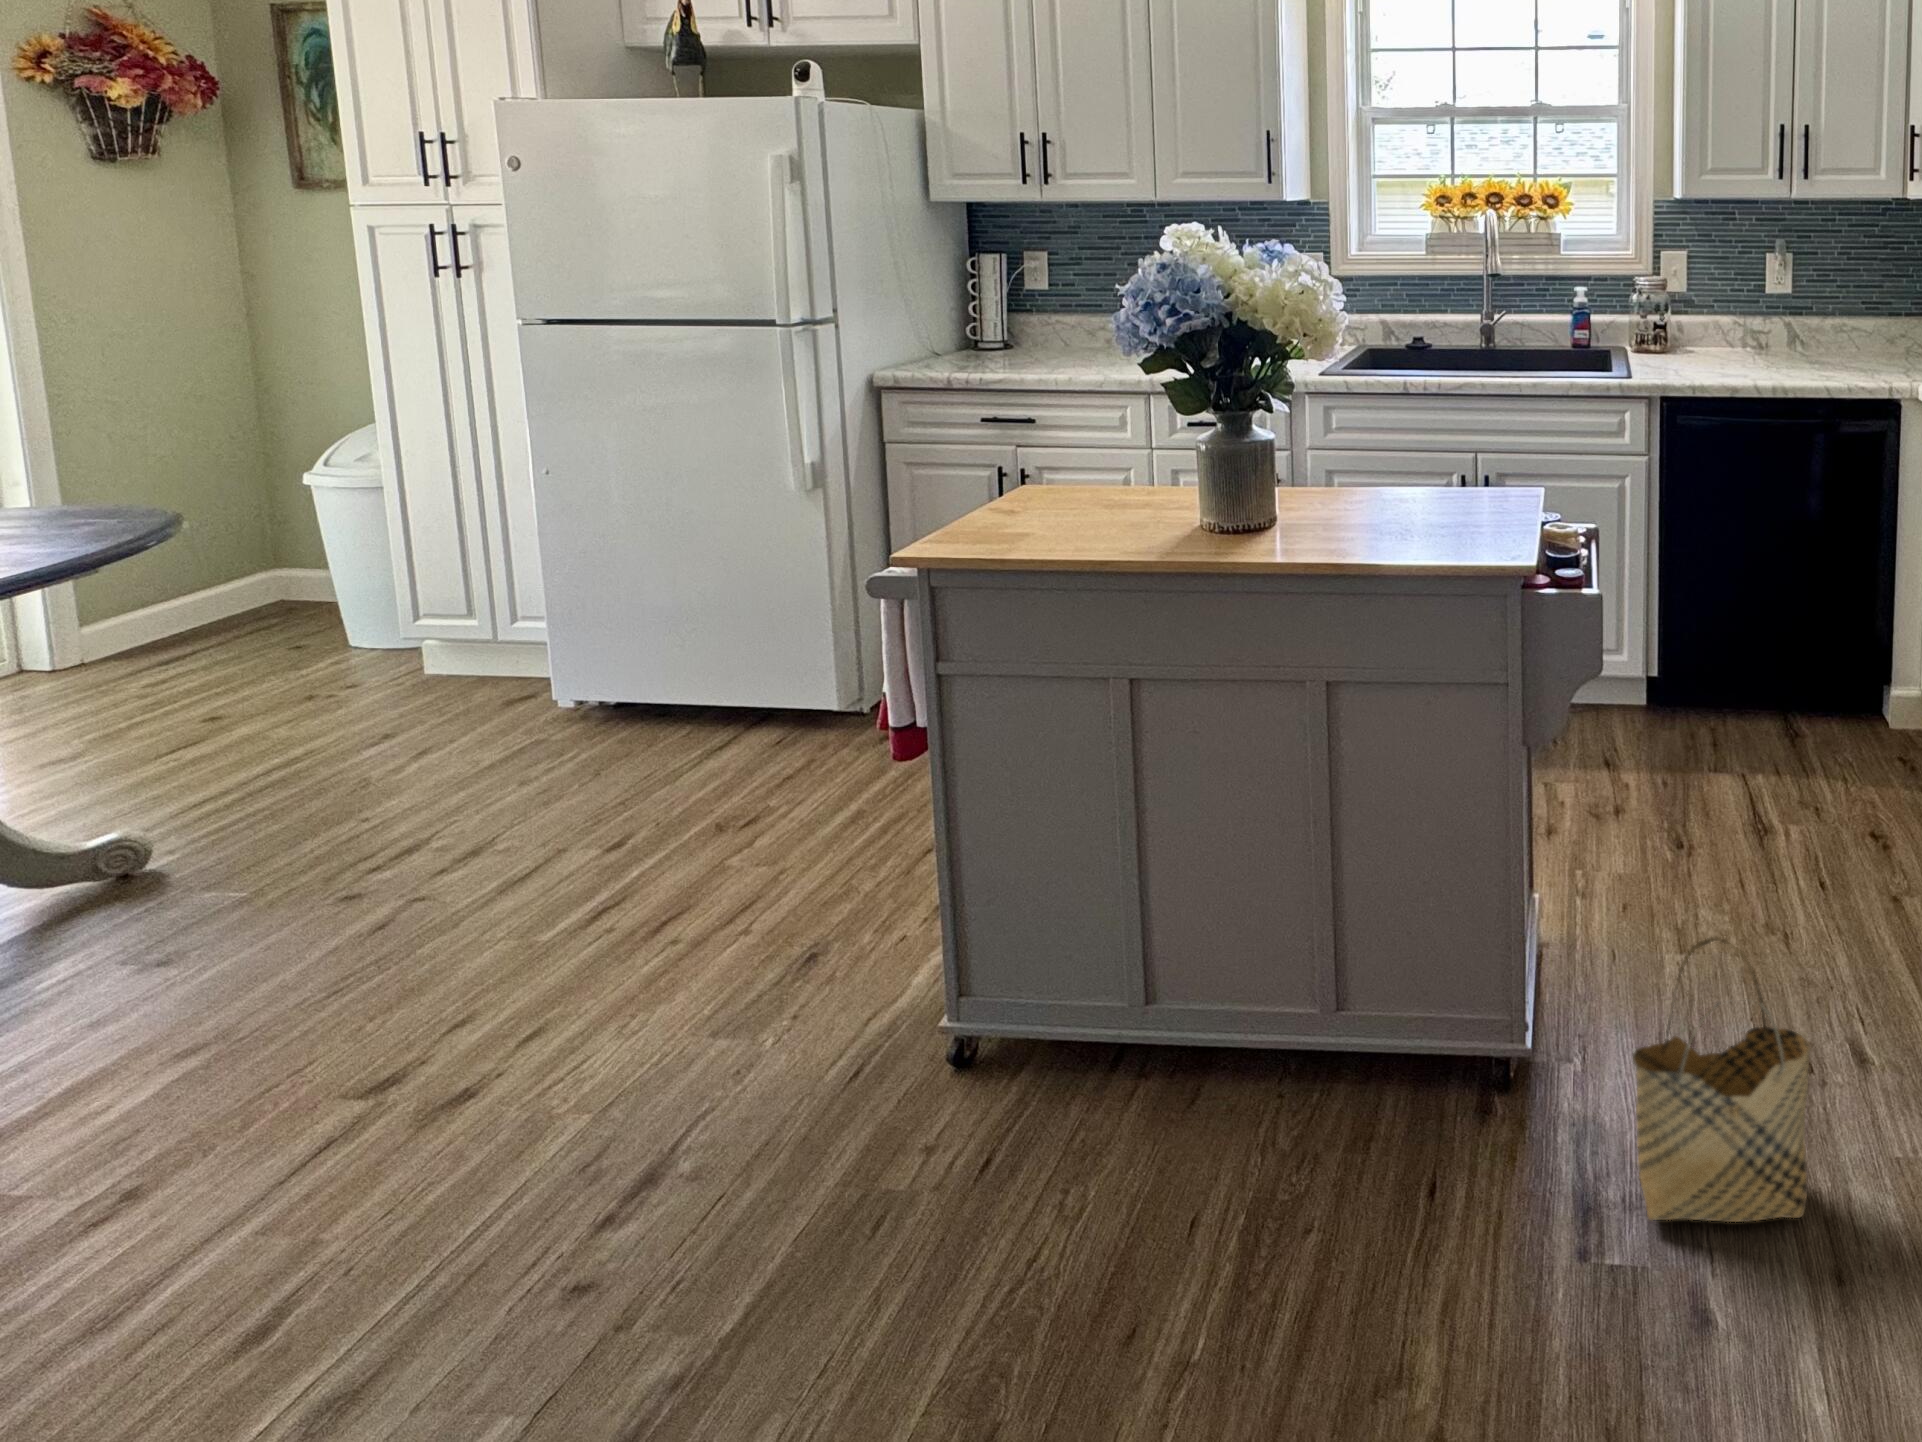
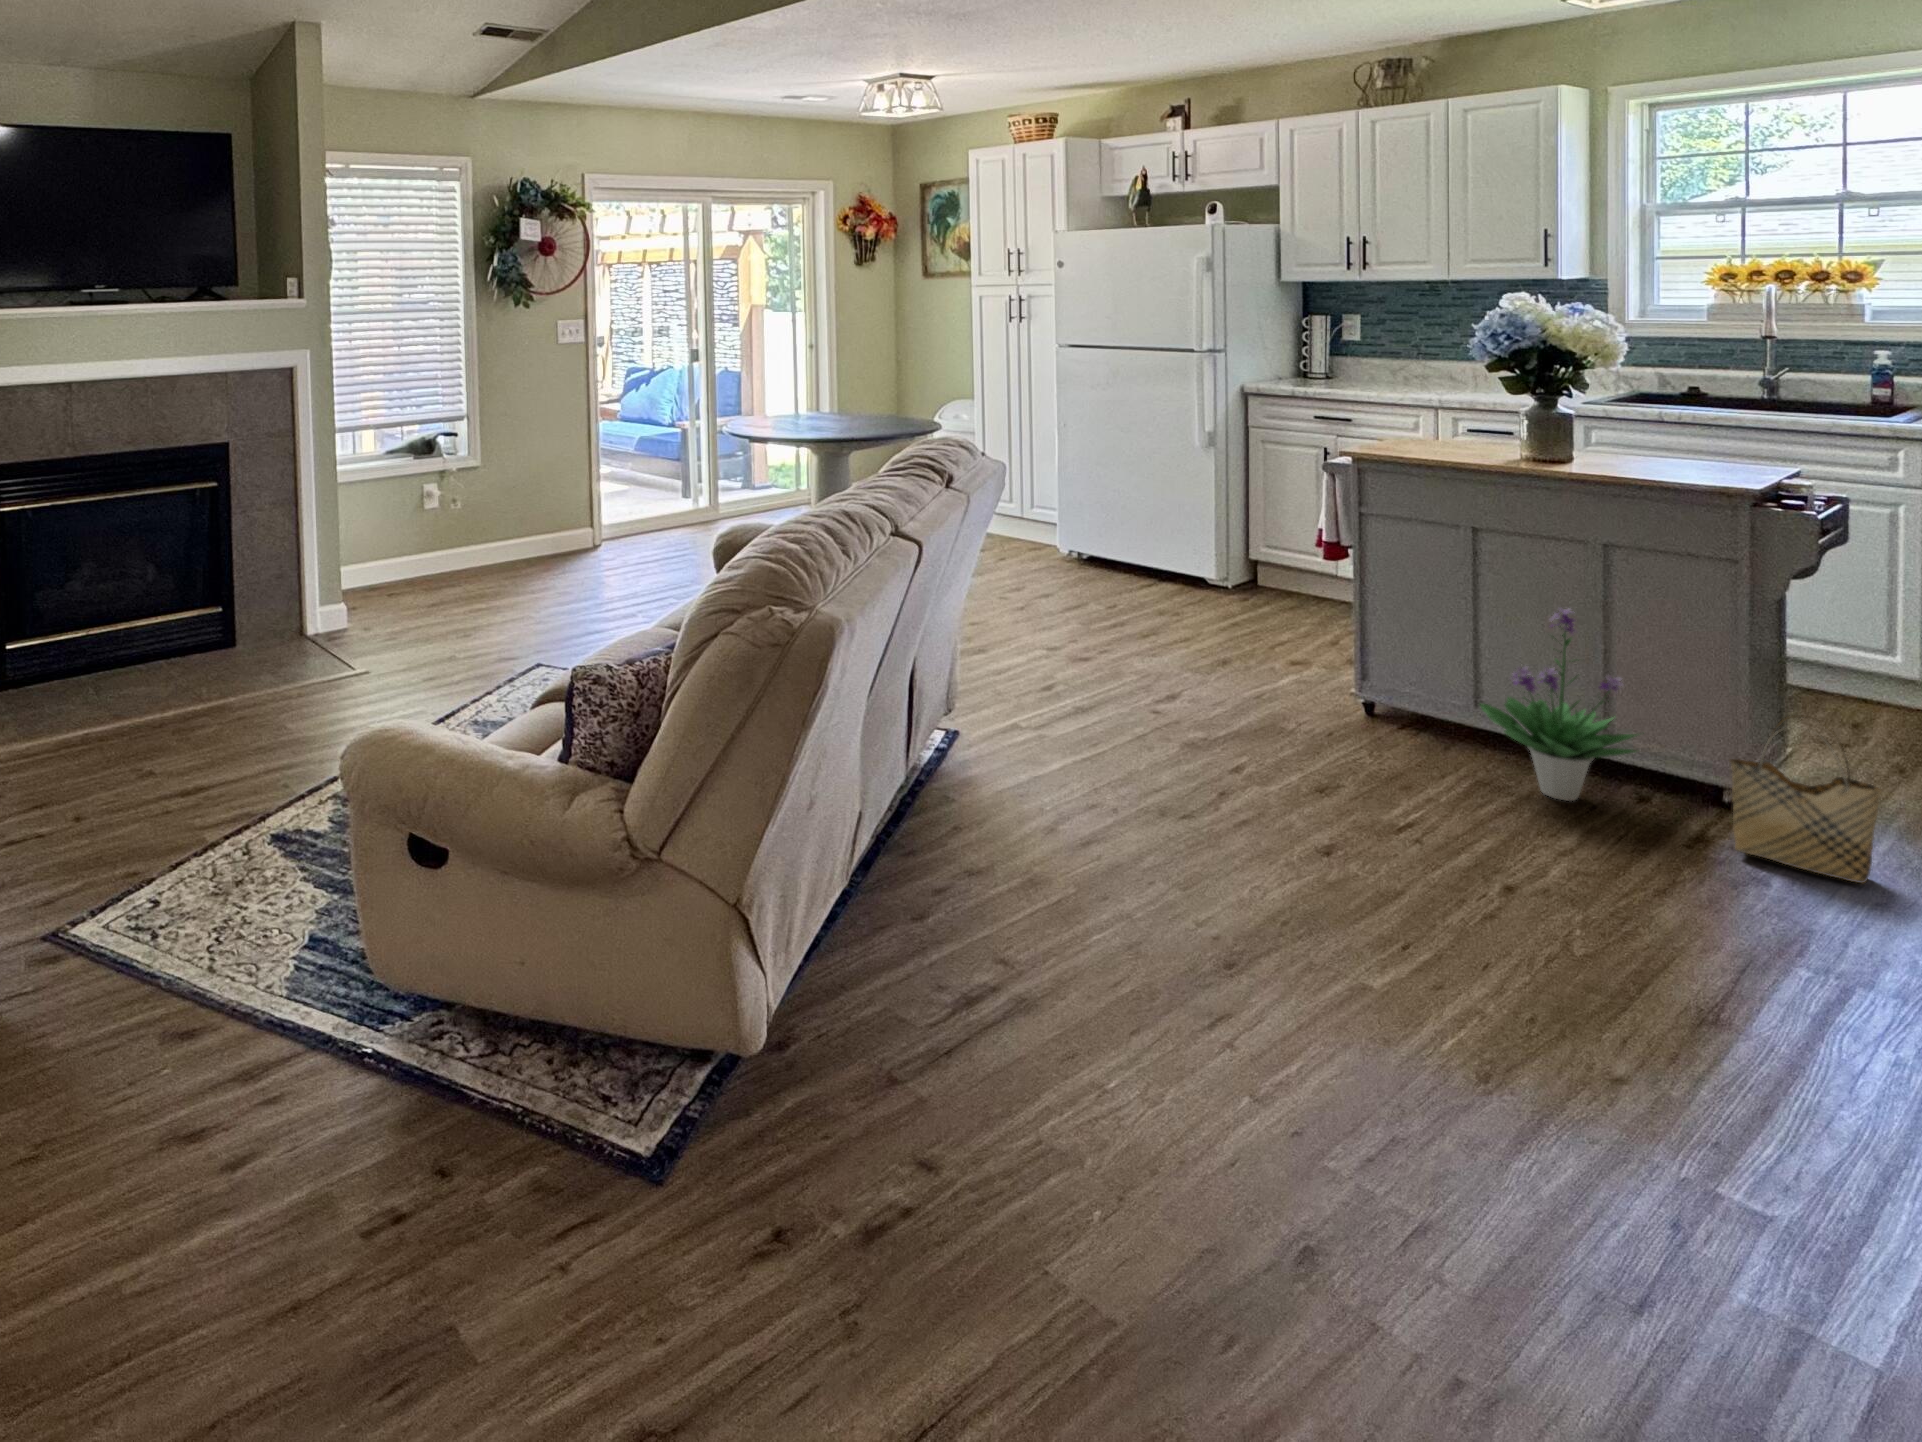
potted plant: none [1256,813,1510,1183] -> present [1480,607,1638,801]

